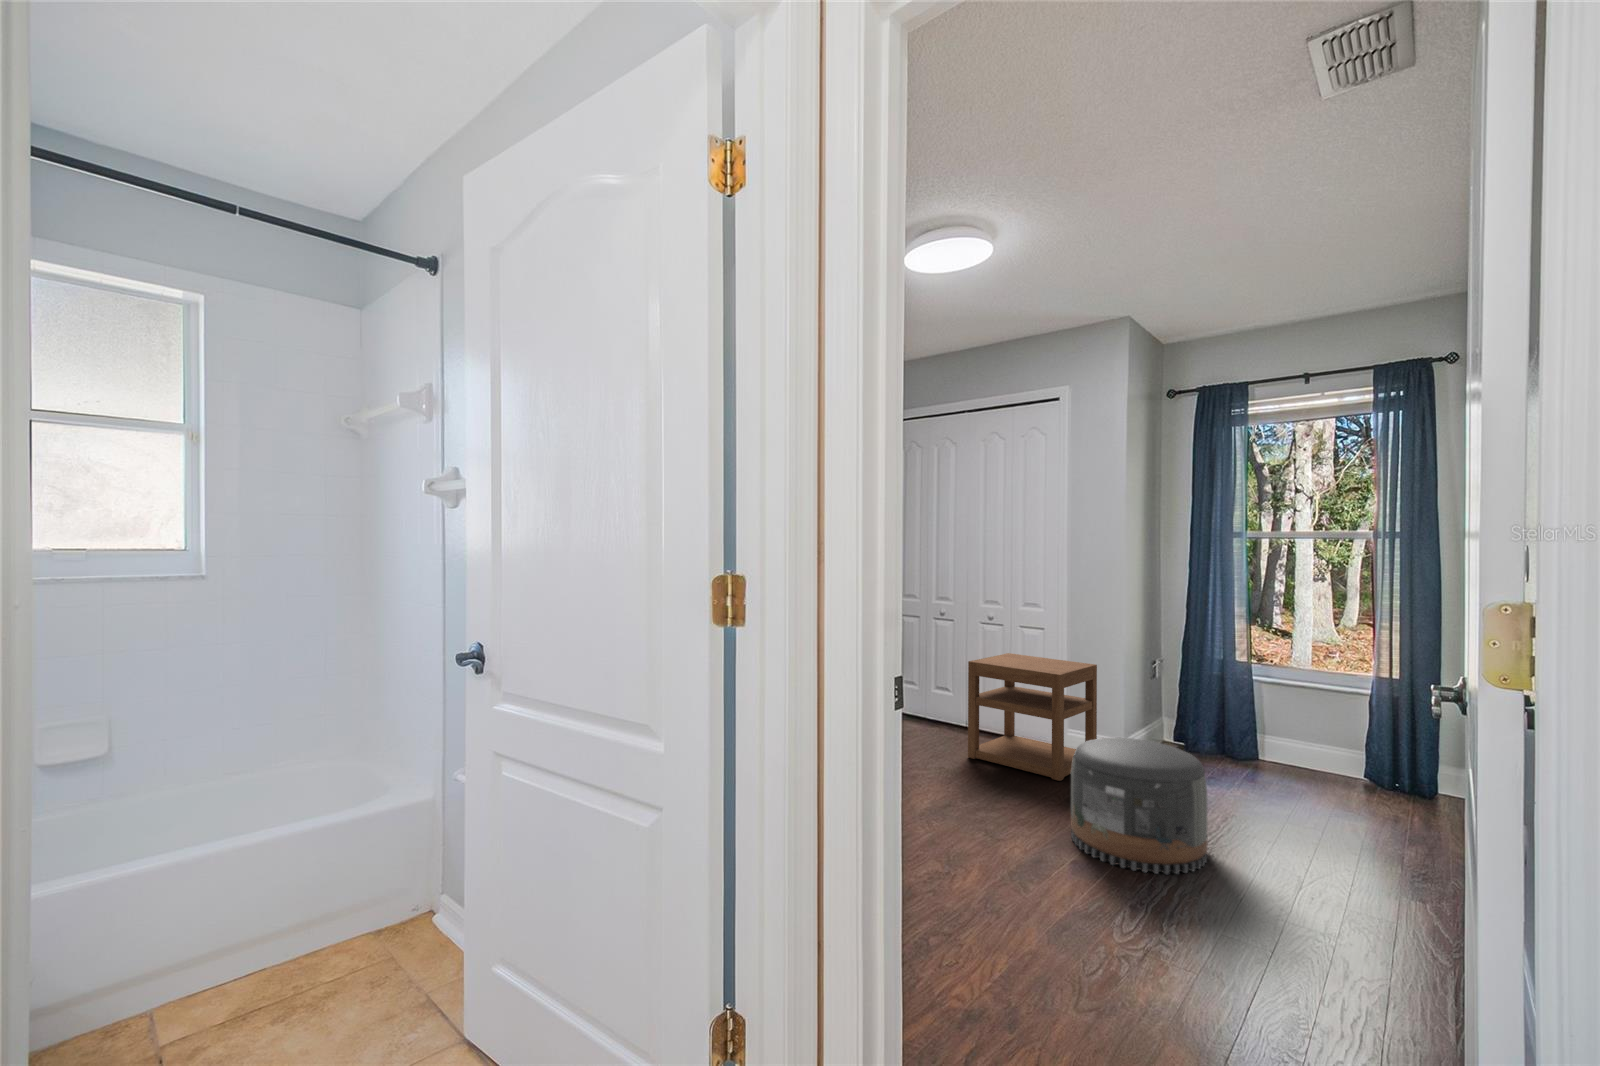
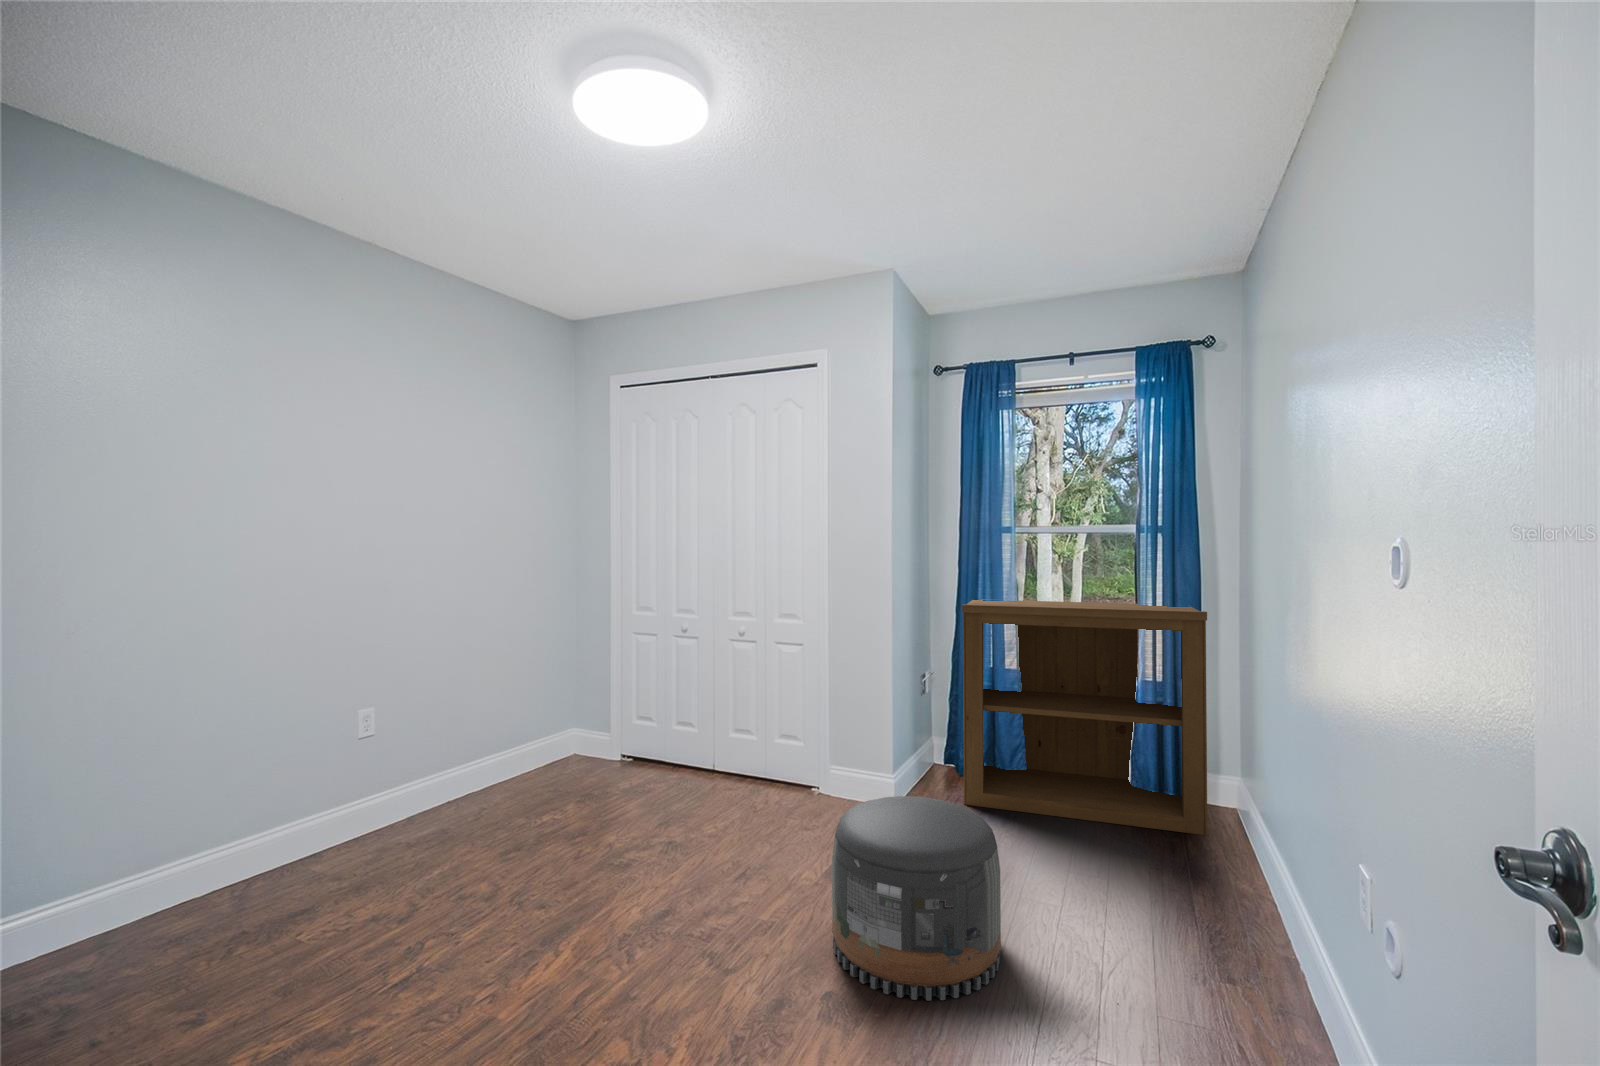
bookshelf: none [1190,596,1438,816] -> present [962,599,1207,835]
nightstand: present [968,653,1097,781] -> none [710,677,863,843]

